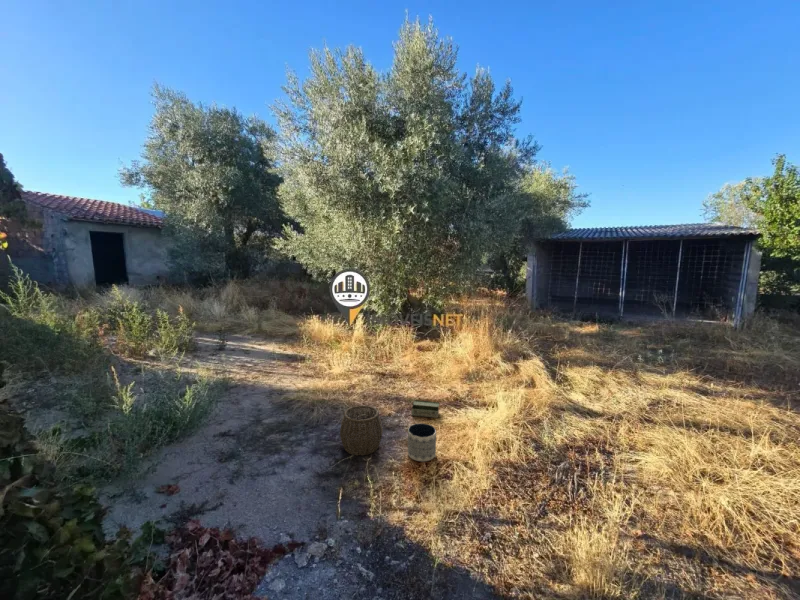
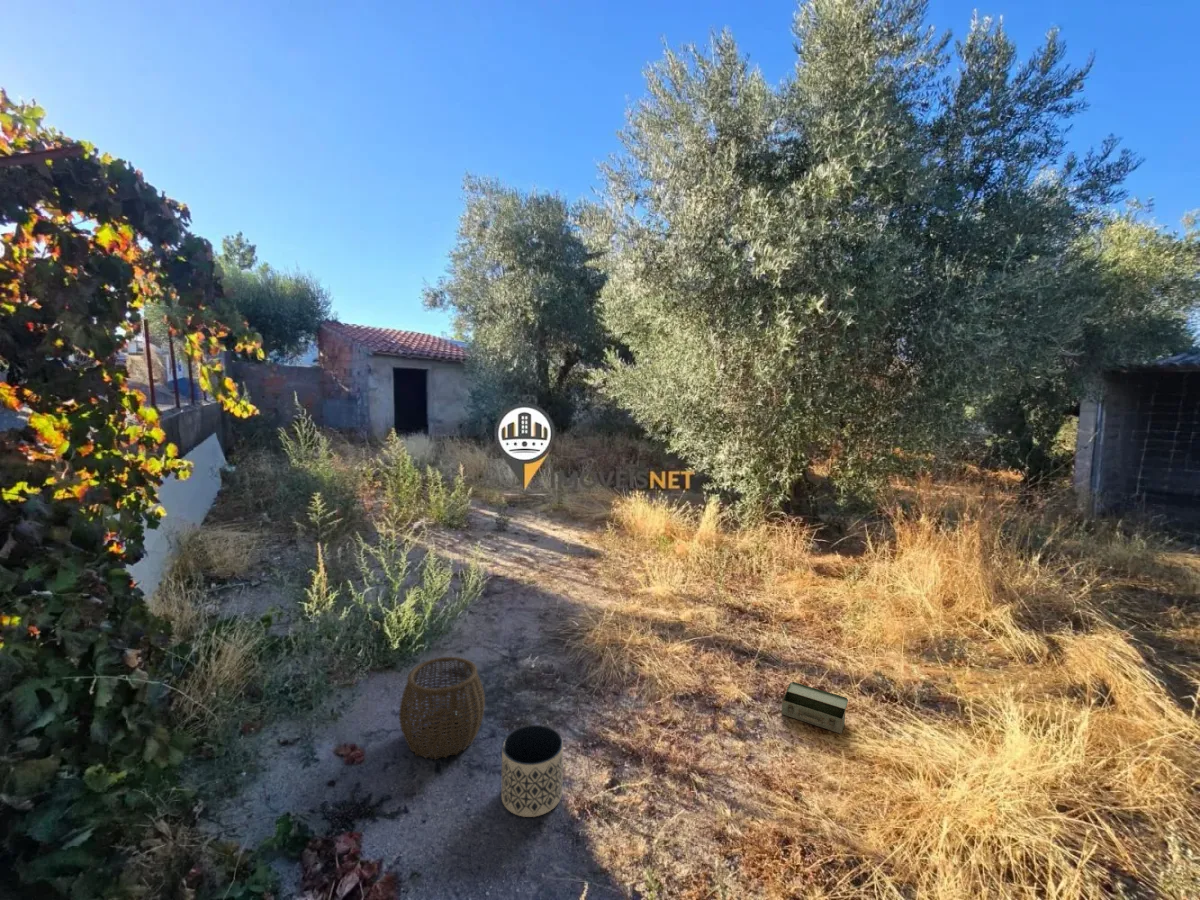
woven basket: present [340,406,383,456] -> present [399,657,485,759]
planter: present [408,423,436,461] -> present [501,725,563,817]

